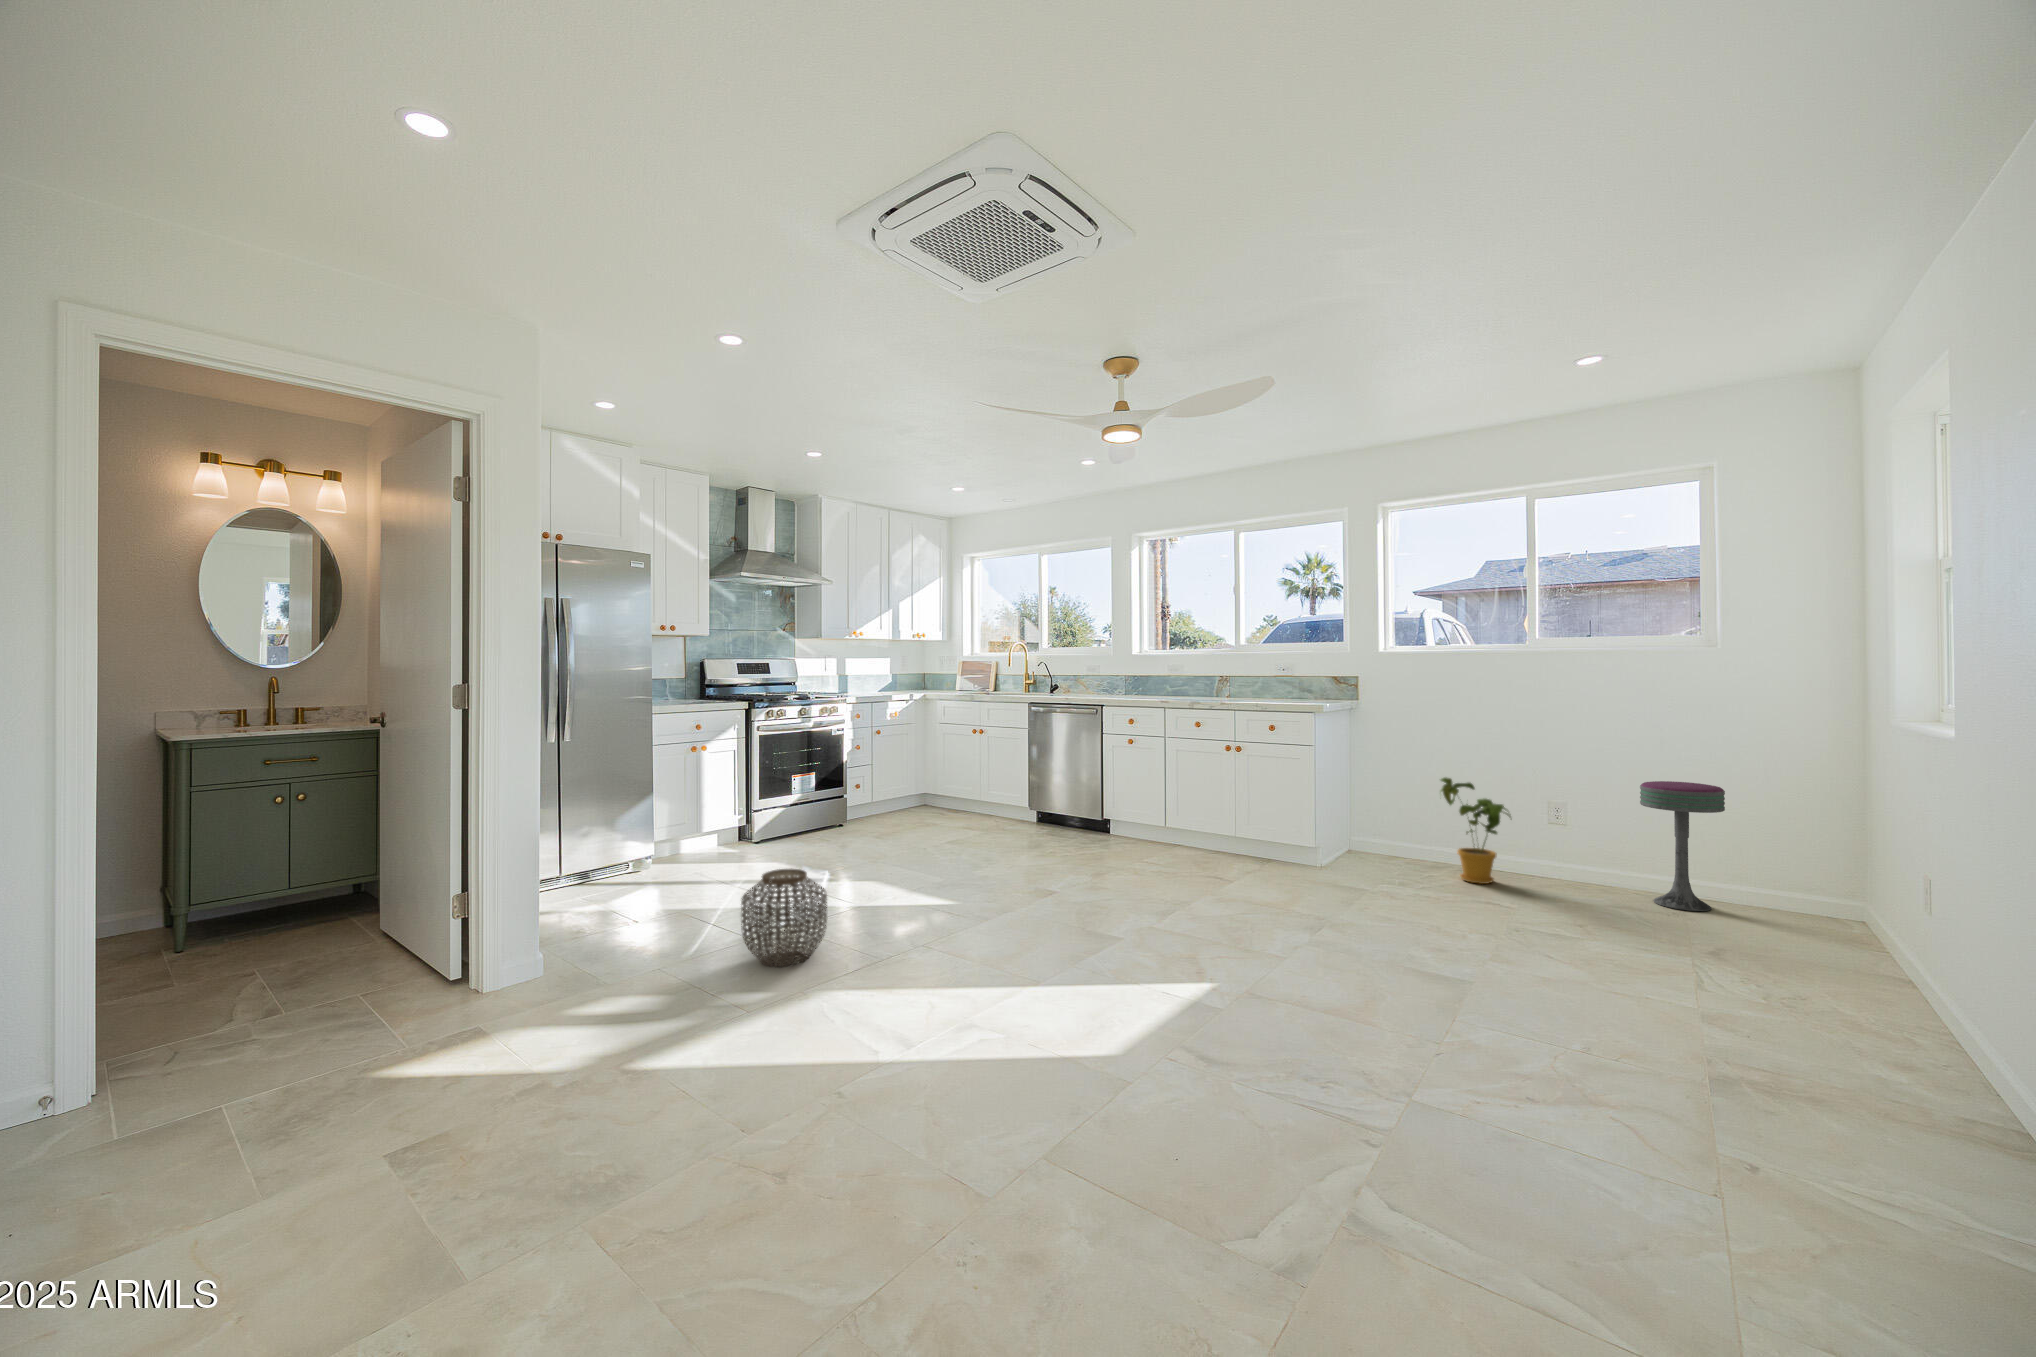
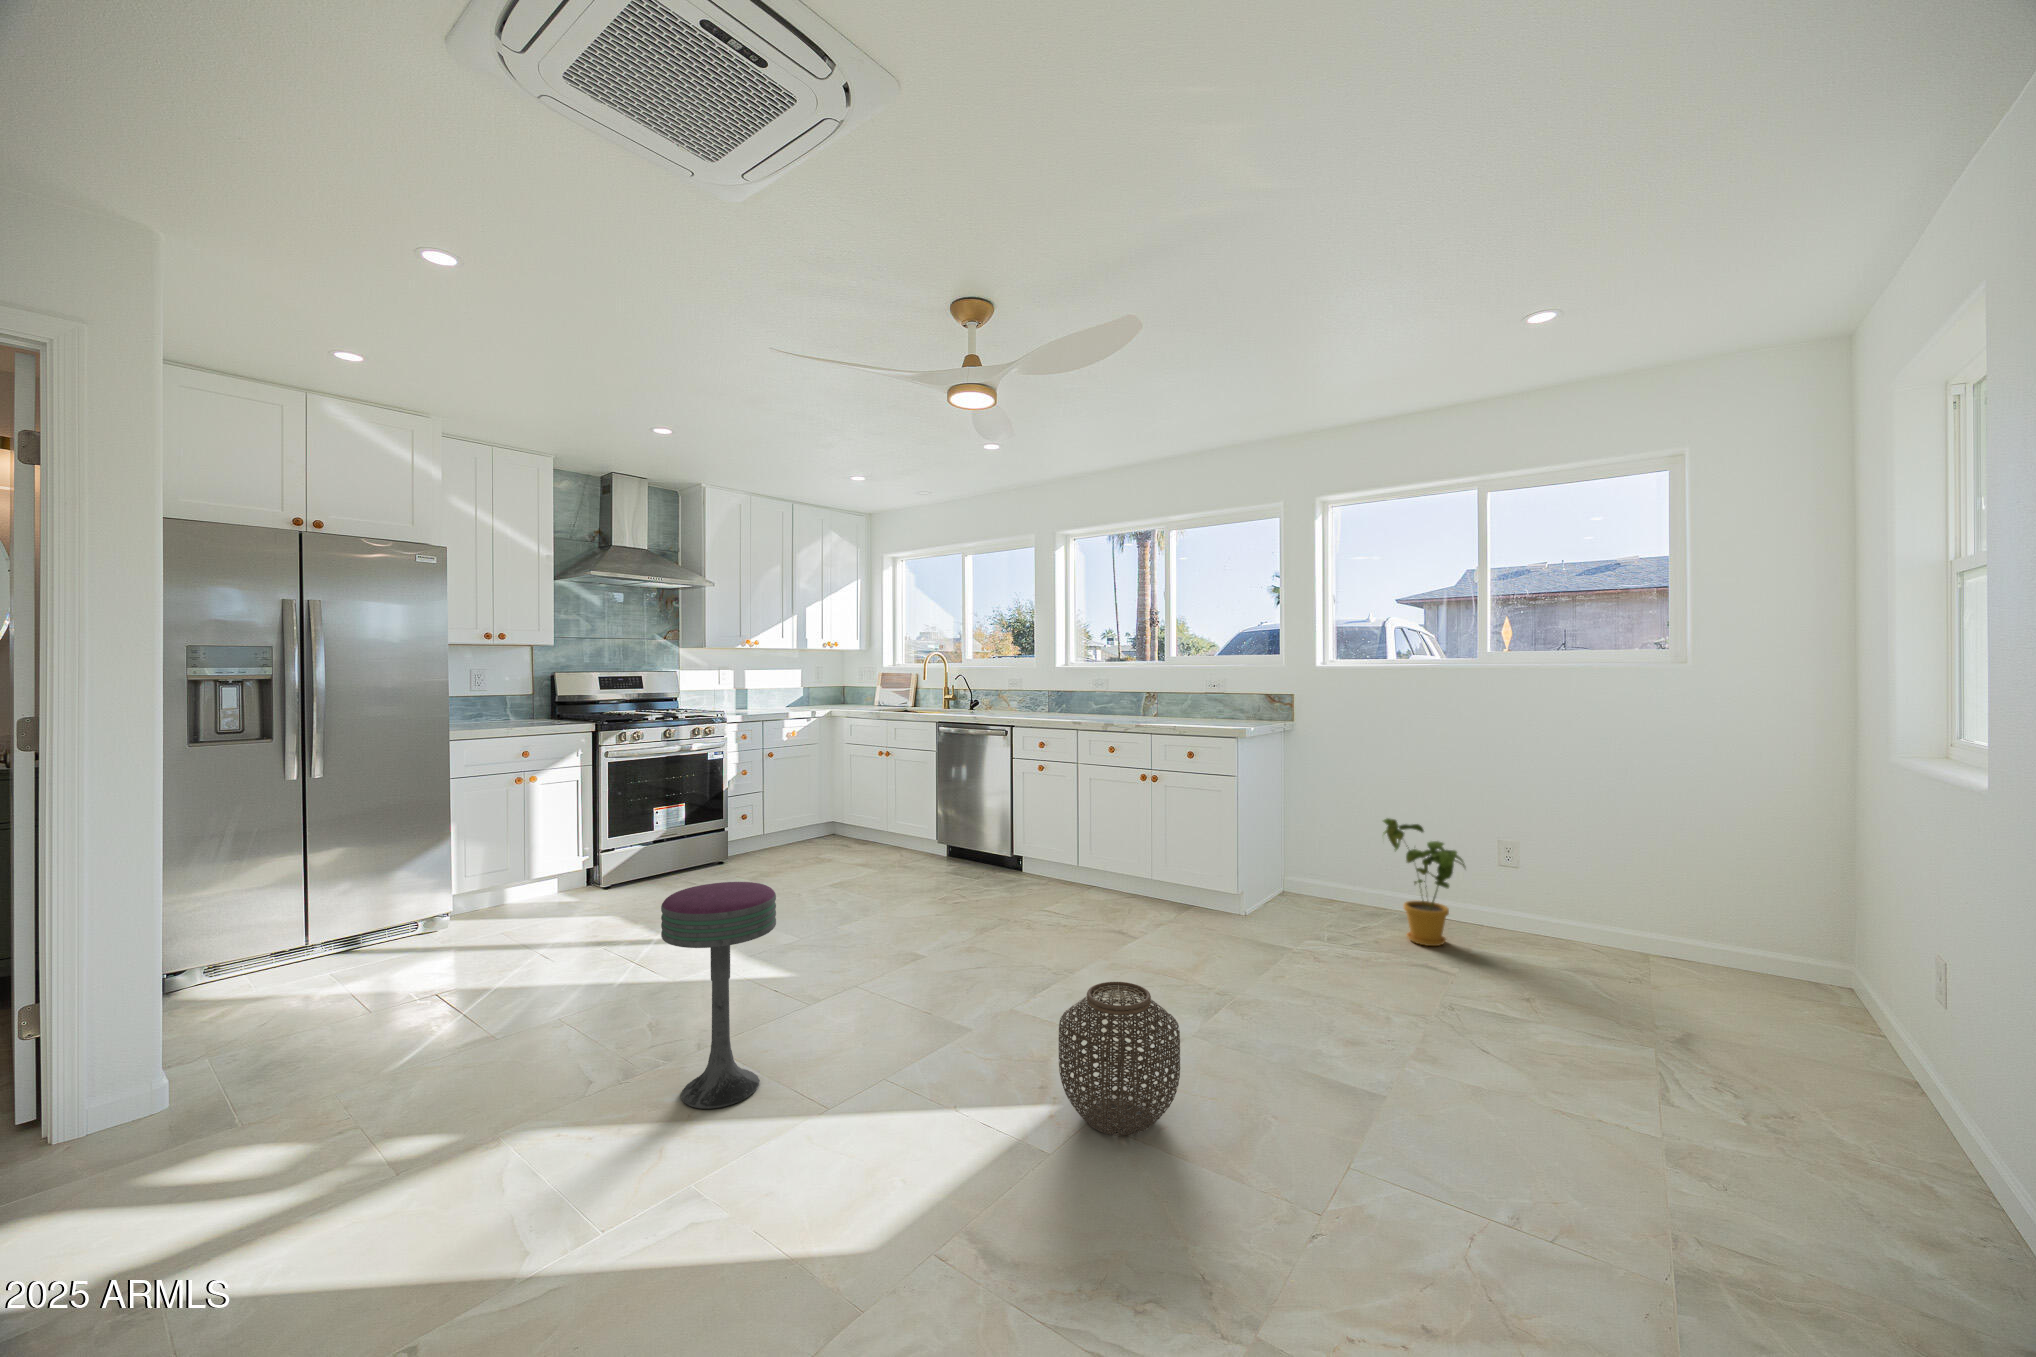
bar stool: present [1640,781,1725,911] -> present [661,882,776,1109]
woven basket: present [741,869,827,967] -> present [1059,982,1180,1136]

